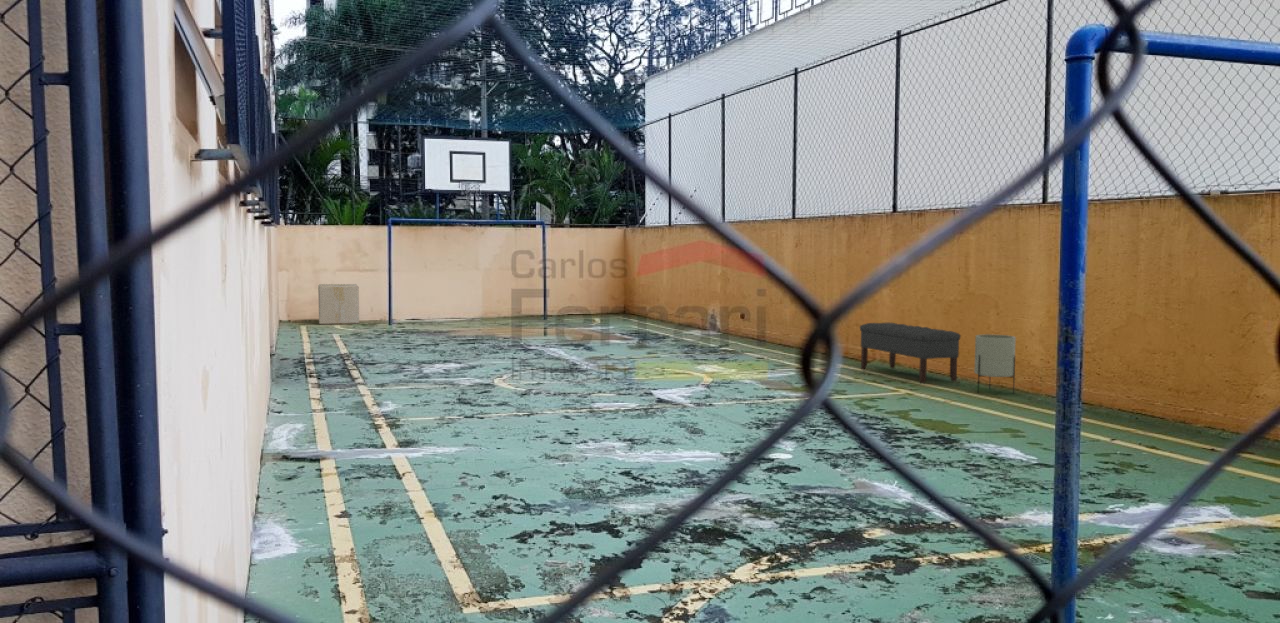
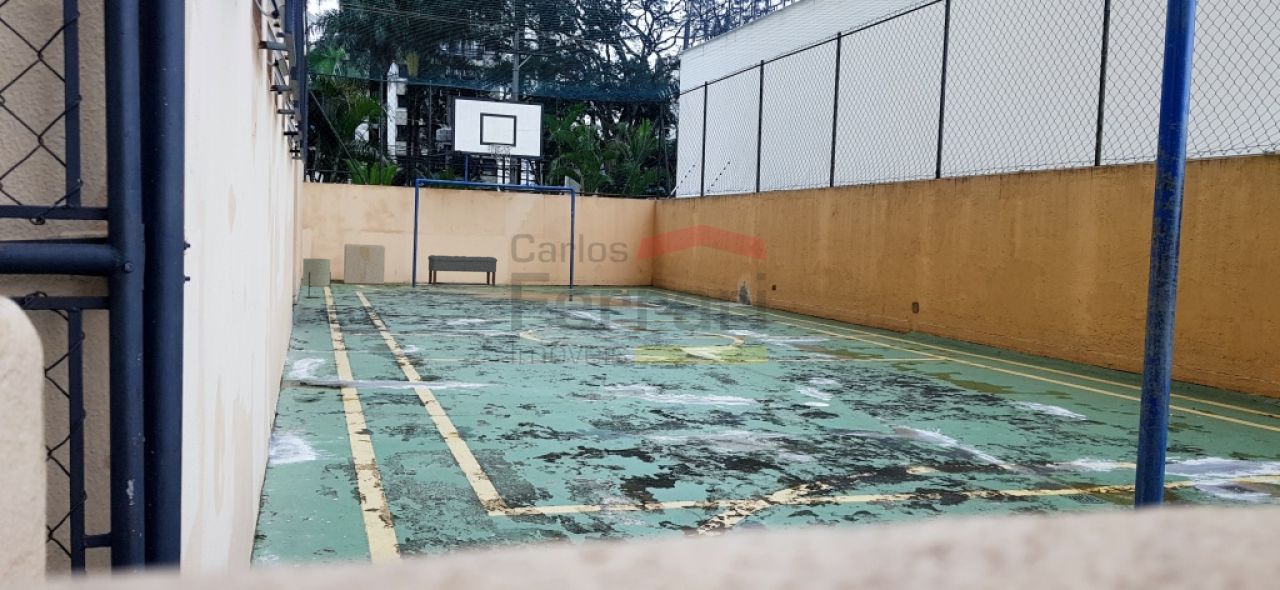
bench: present [860,323,960,384] -> present [428,255,497,286]
planter: present [974,334,1016,393] -> present [303,258,331,298]

